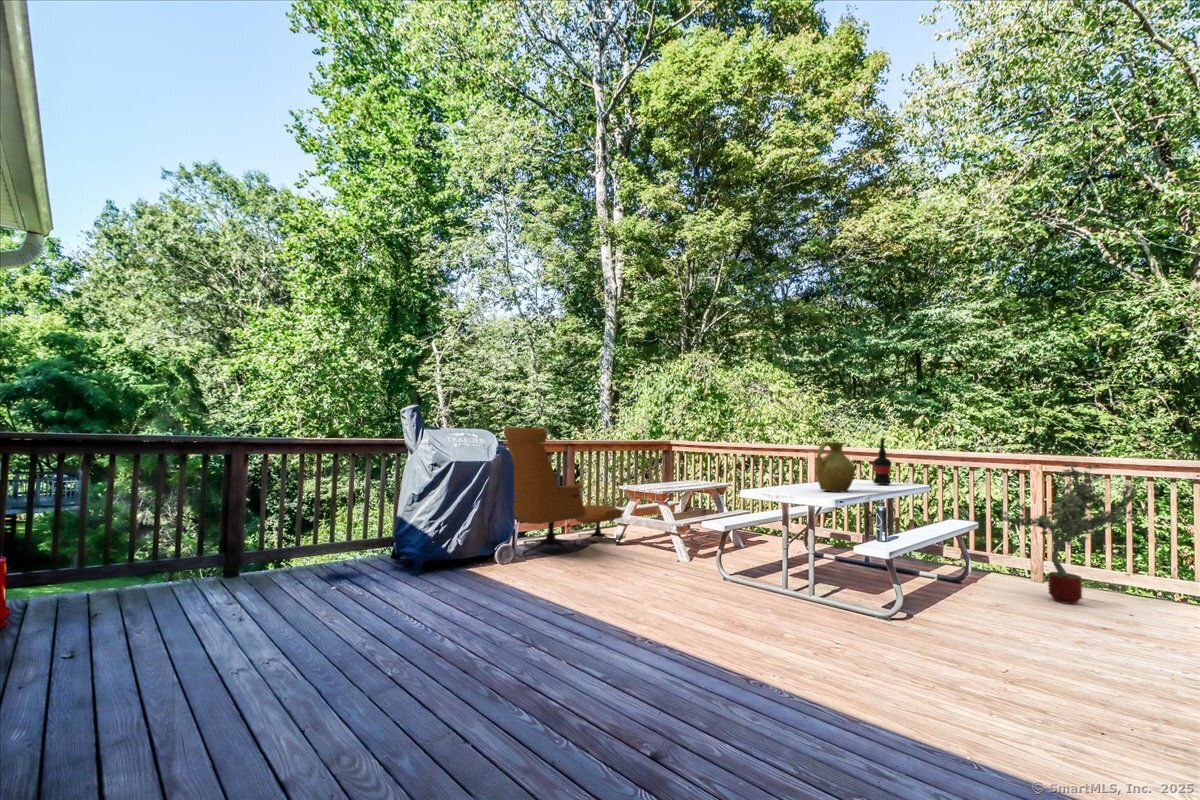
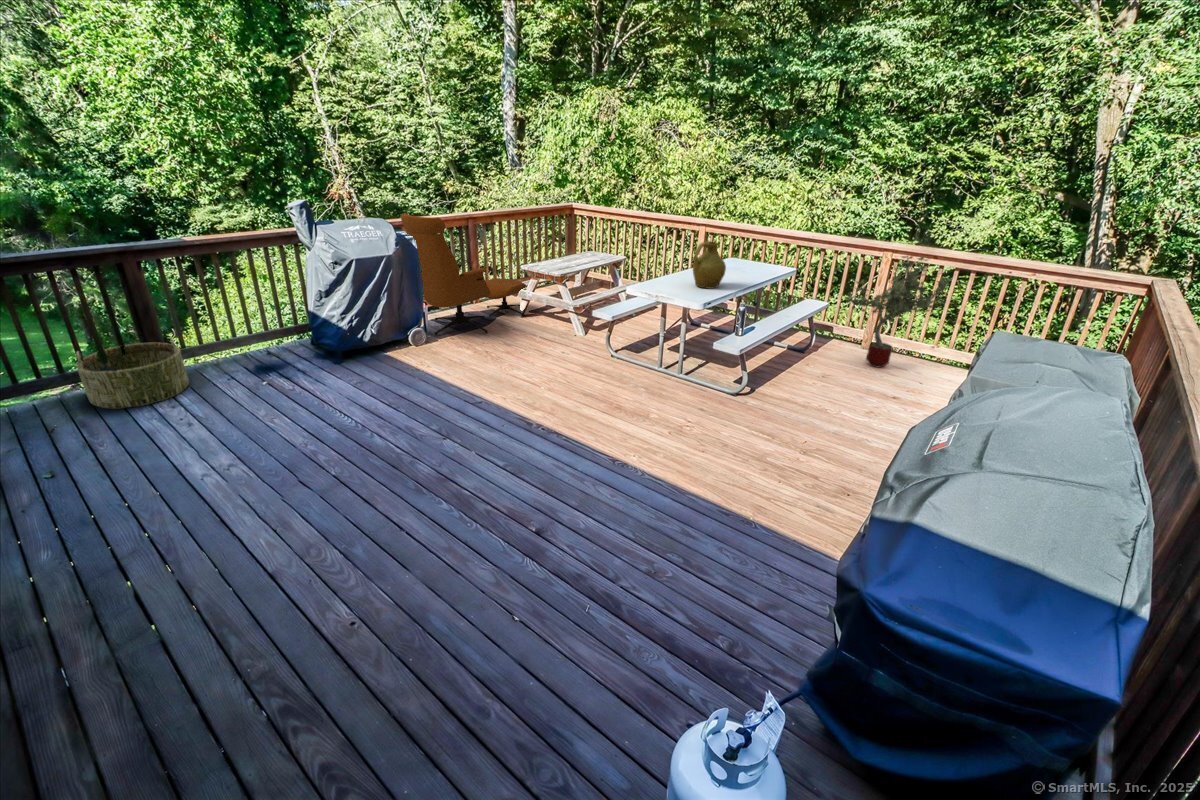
wine bottle: present [873,438,891,485] -> none [746,228,763,271]
basket: none [154,529,262,599] -> present [76,337,189,409]

